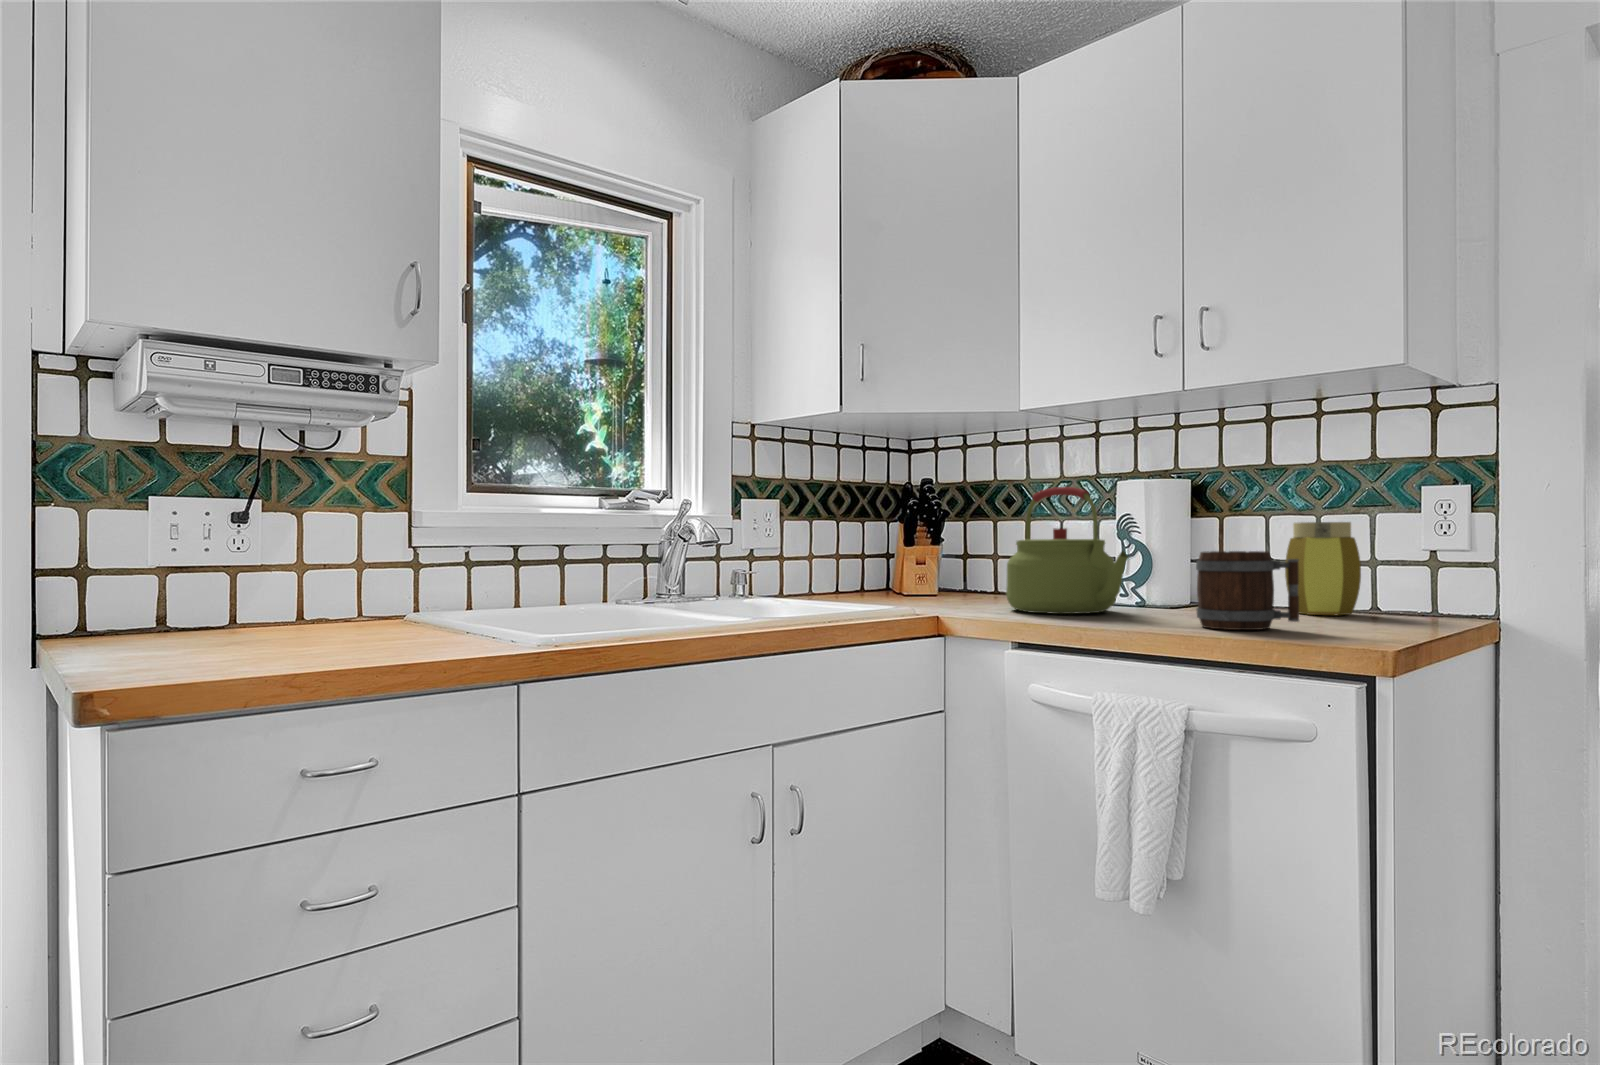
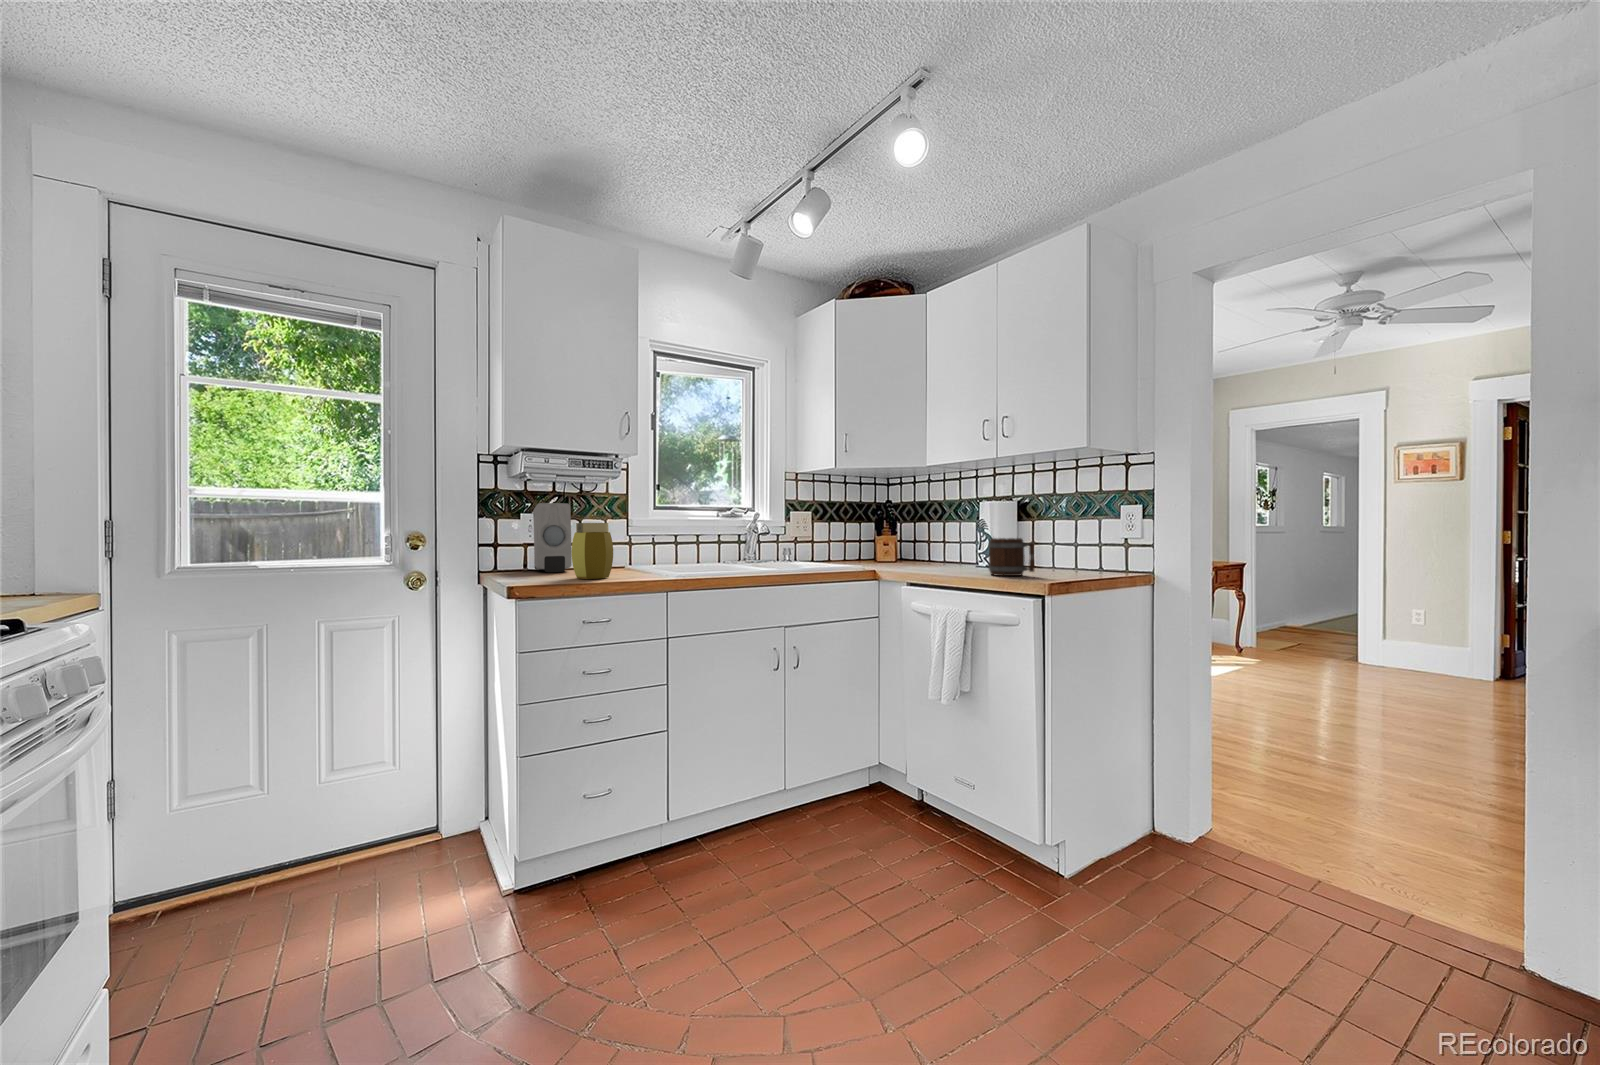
soap dispenser: none [183,471,275,635] -> present [533,503,571,572]
kettle: present [1006,487,1128,614] -> none [911,506,966,569]
jar: present [1285,522,1361,615] -> present [572,523,613,579]

